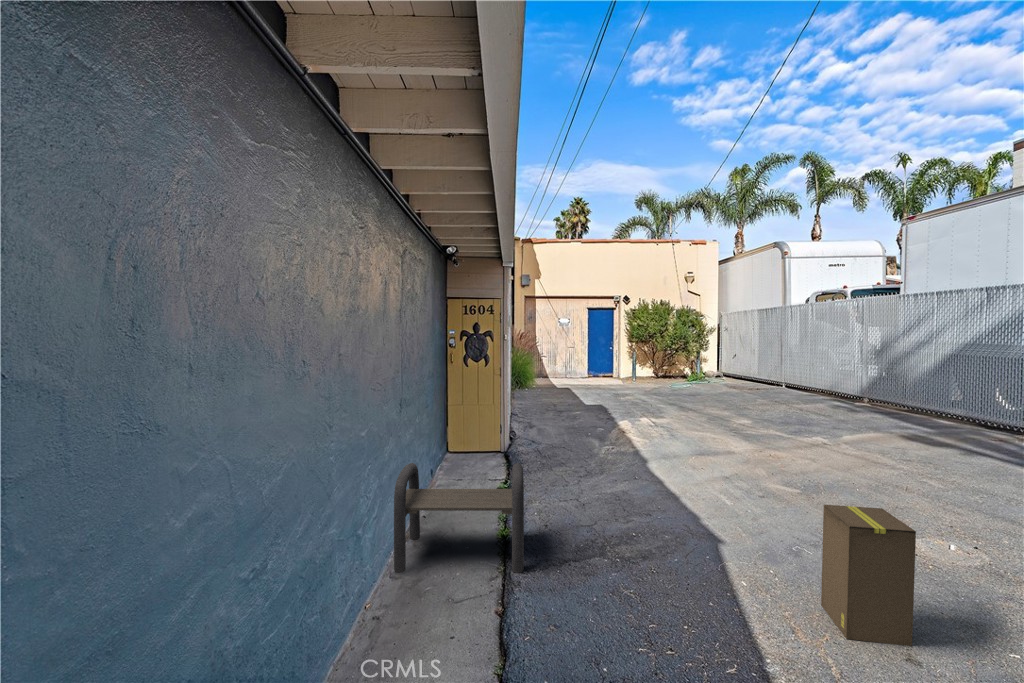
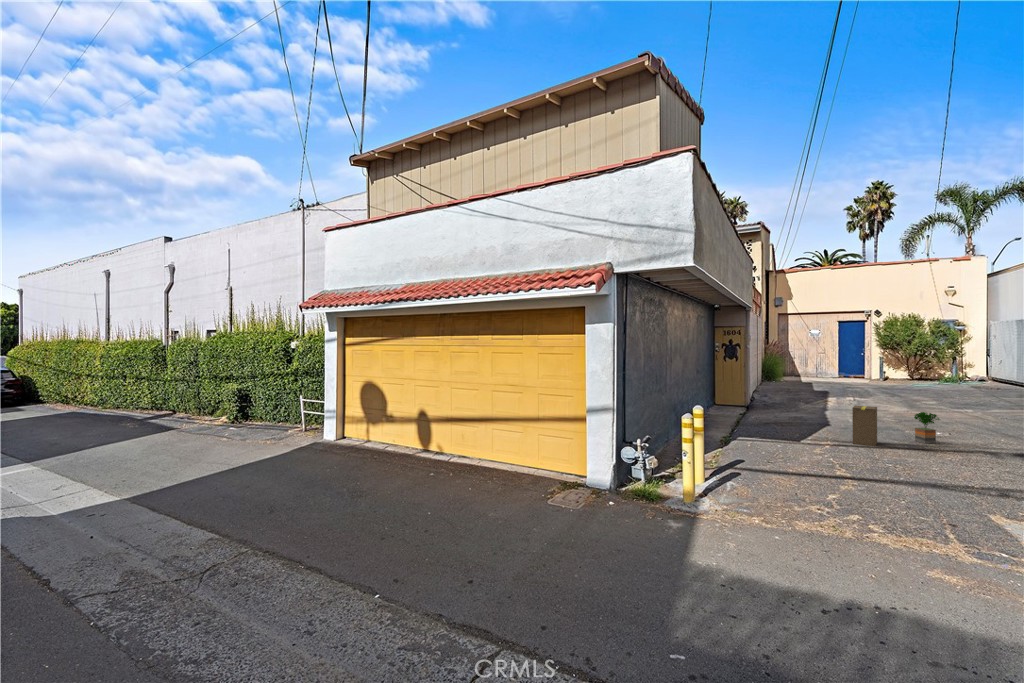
bench: present [394,463,524,573] -> none [697,392,747,429]
potted tree: none [916,498,985,589] -> present [914,412,940,444]

